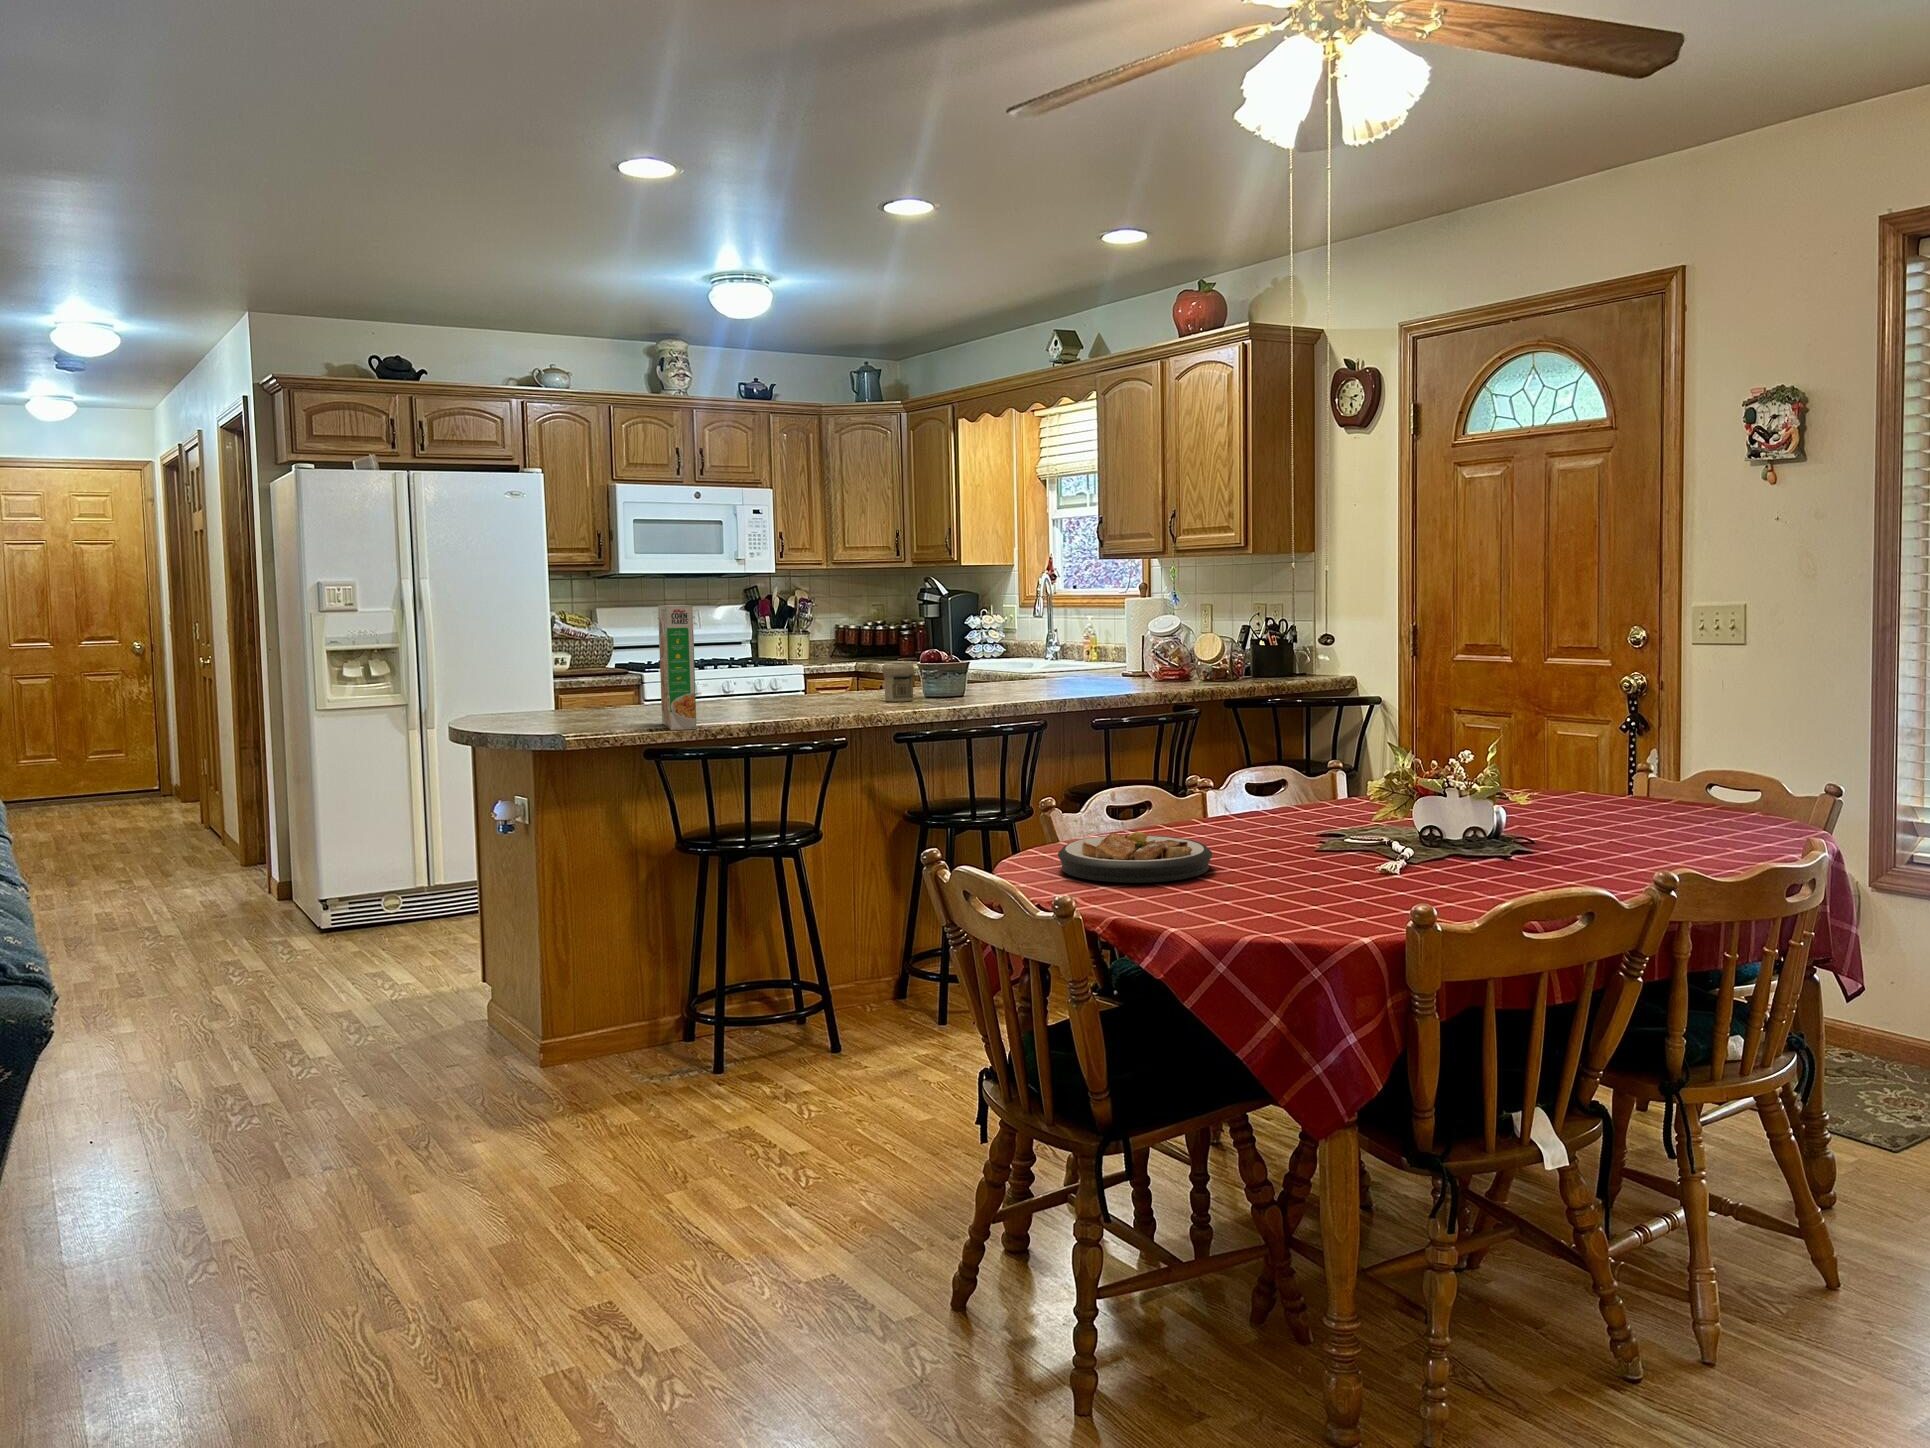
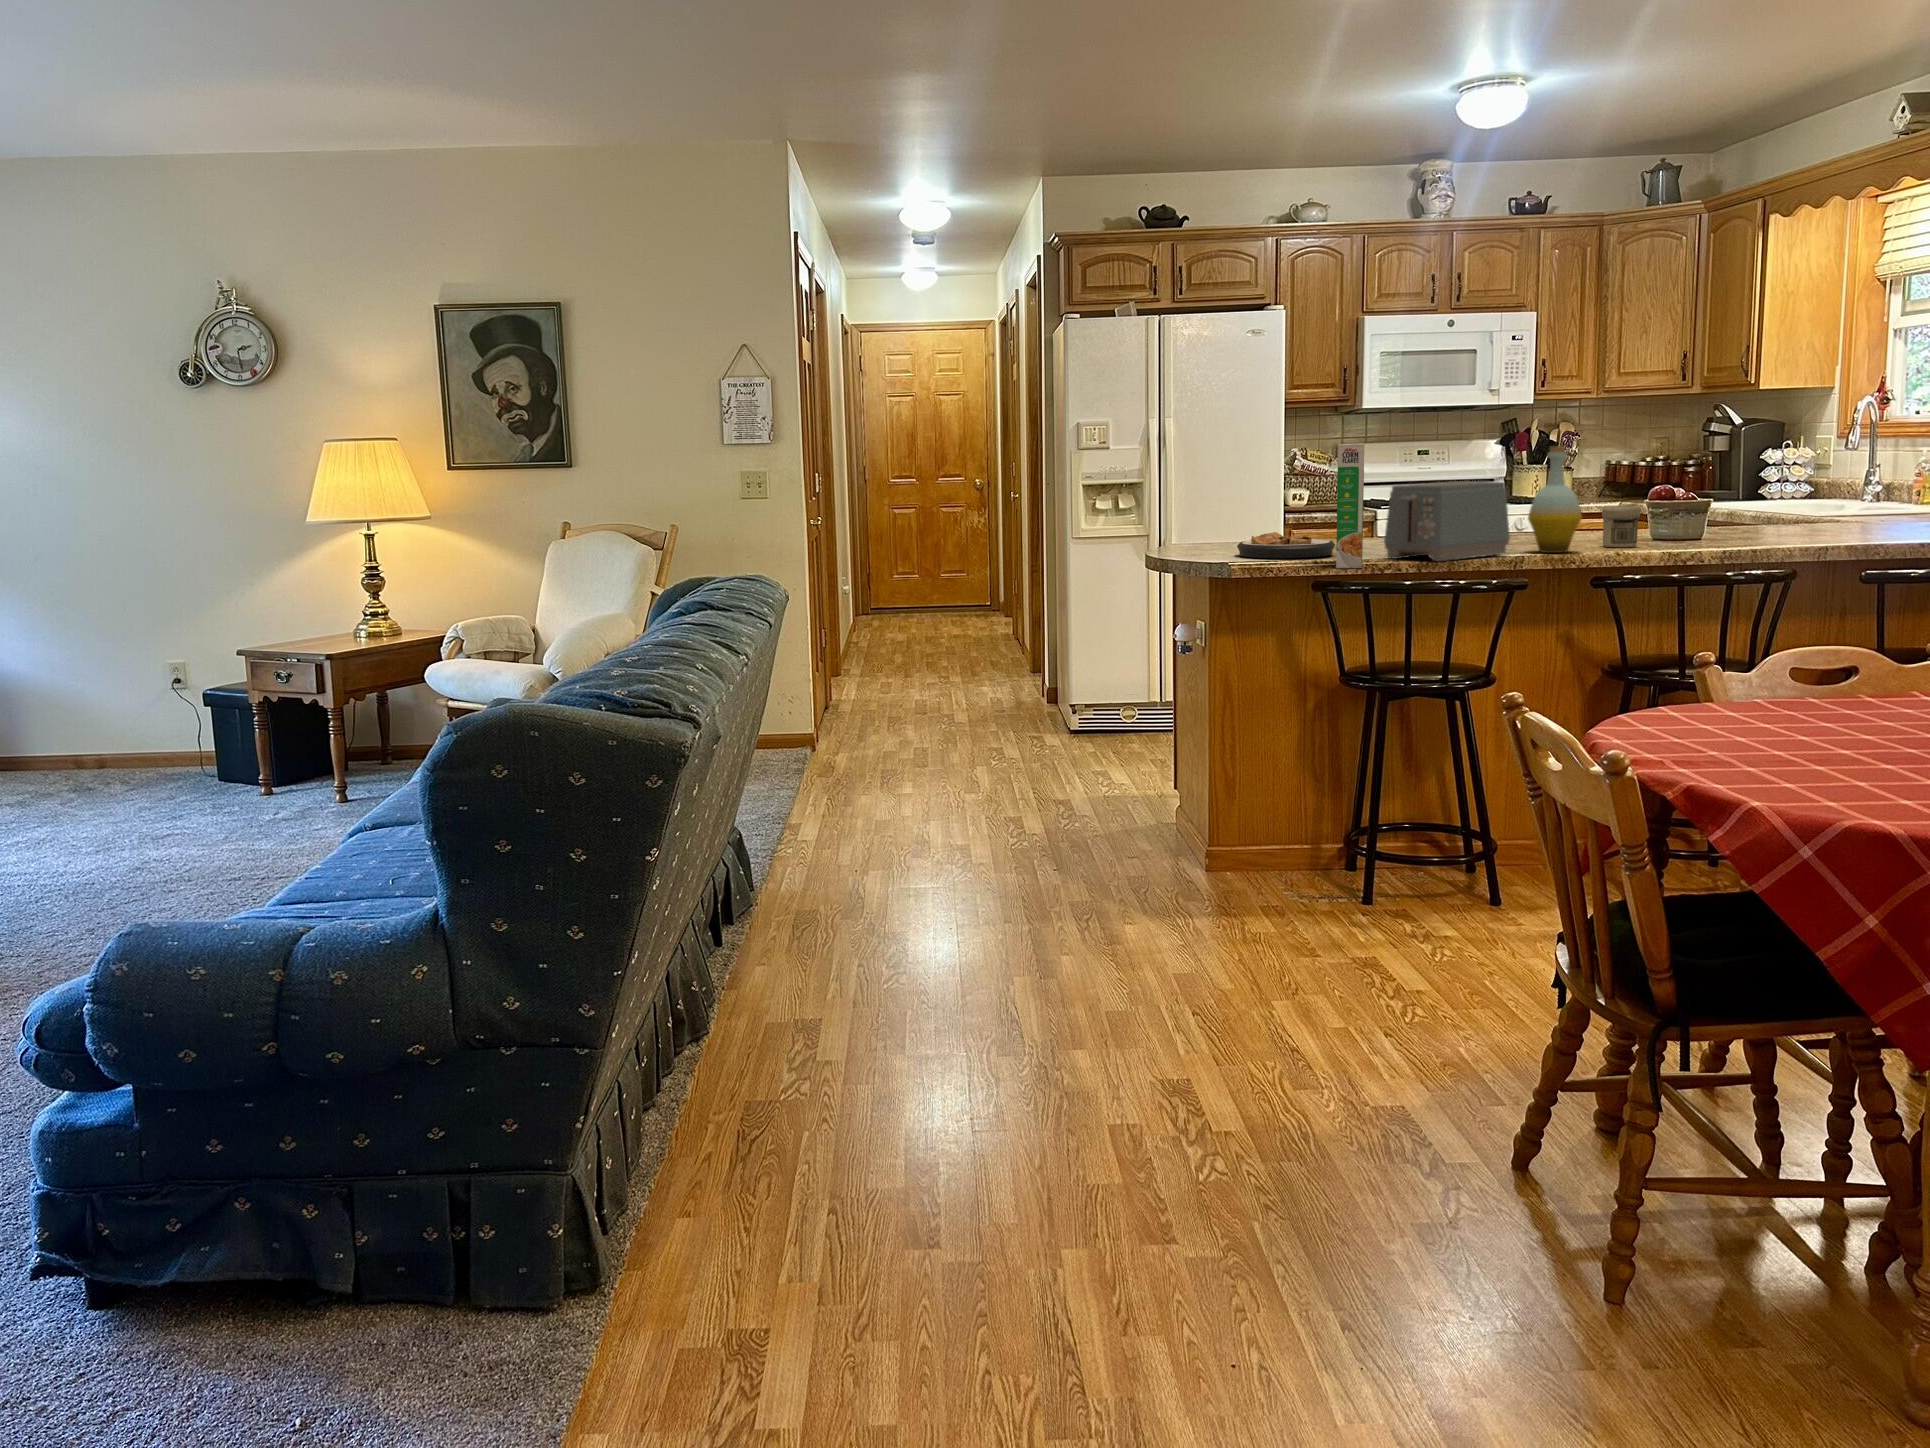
bottle: none [827,610,874,708] -> present [1528,446,1582,553]
toaster: none [705,642,816,720] -> present [1384,481,1510,561]
plate: present [1058,832,1212,883] -> present [1237,532,1335,558]

